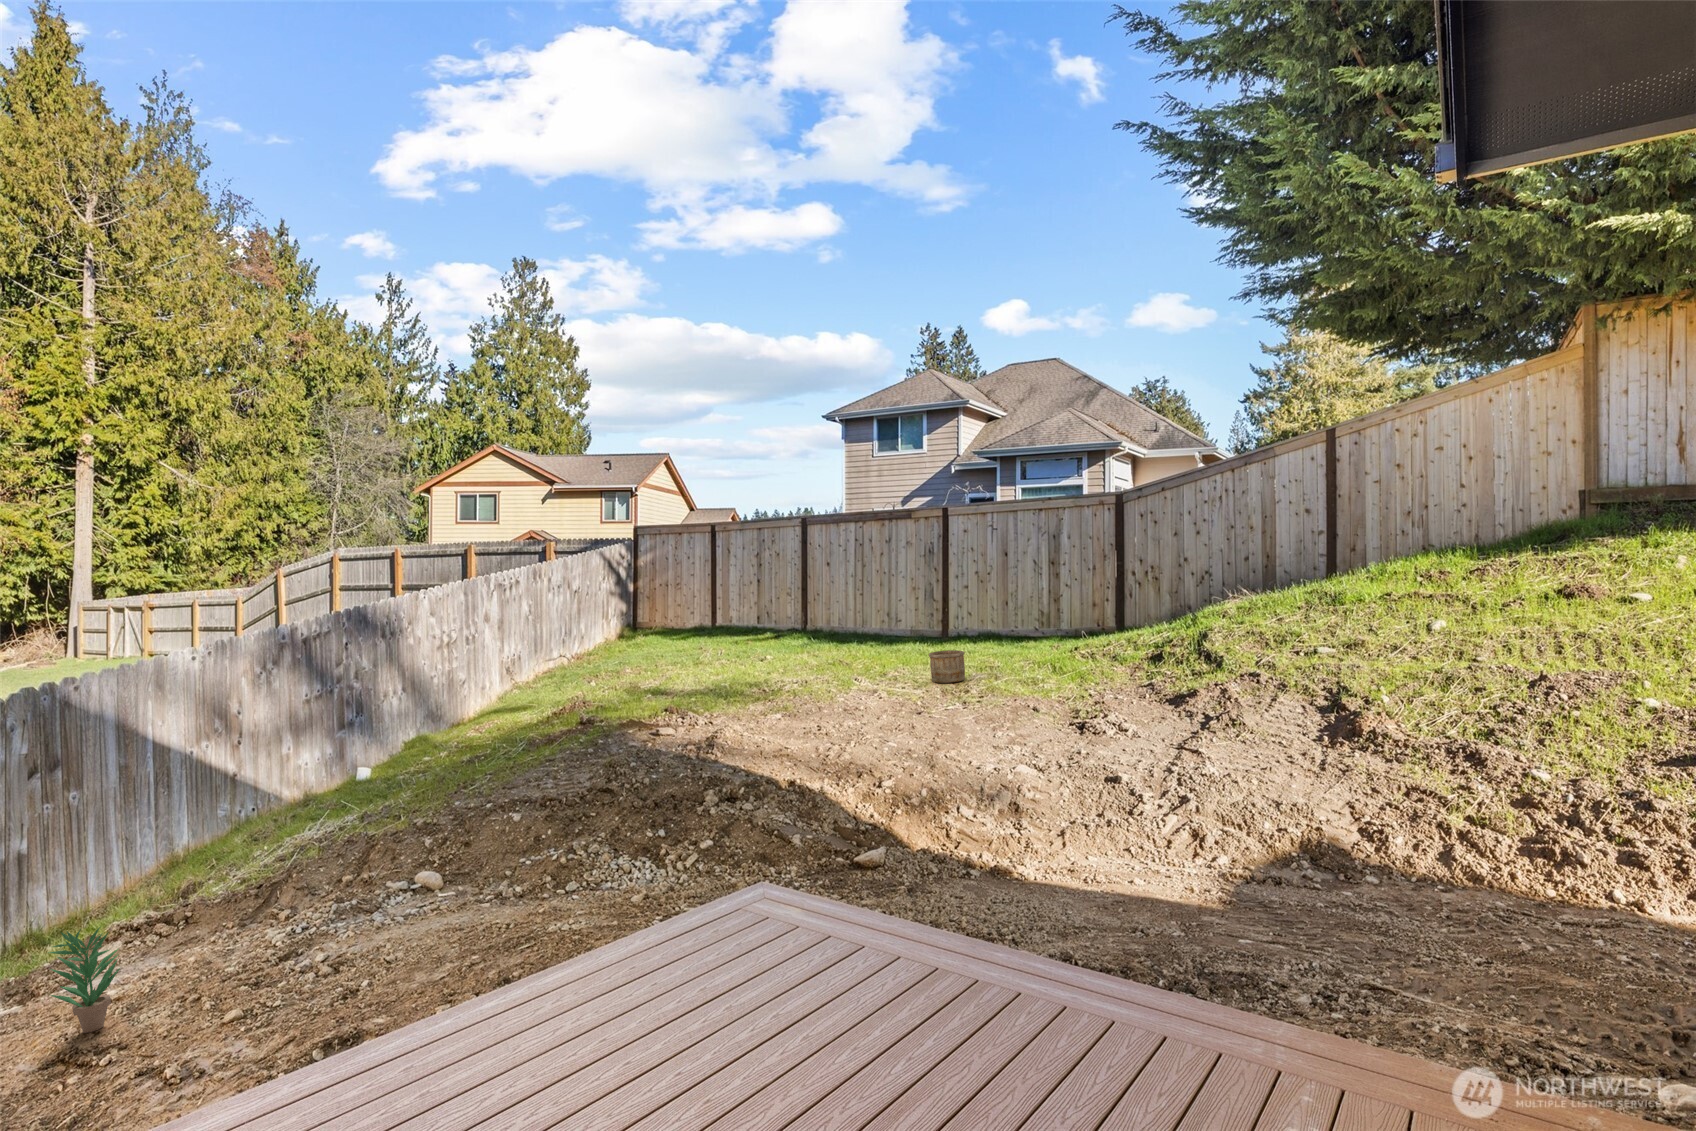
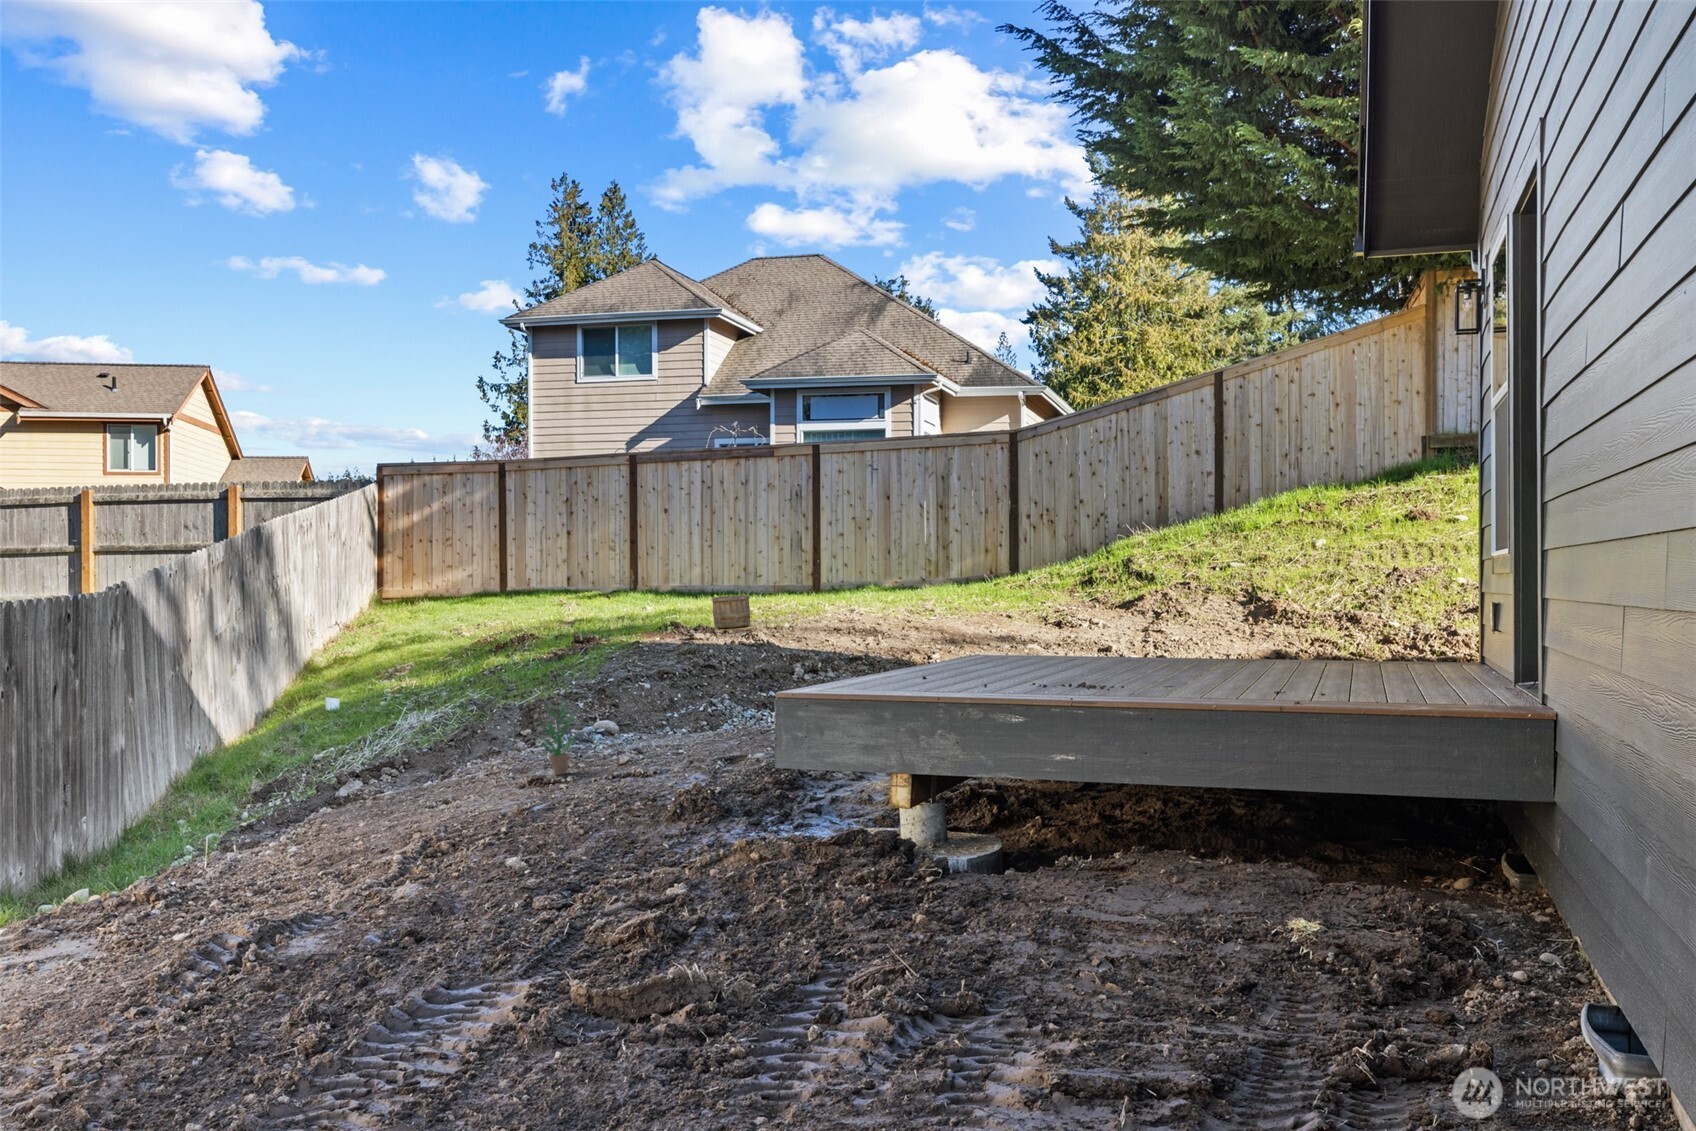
wooden bucket: present [929,650,965,683] -> present [711,595,750,628]

